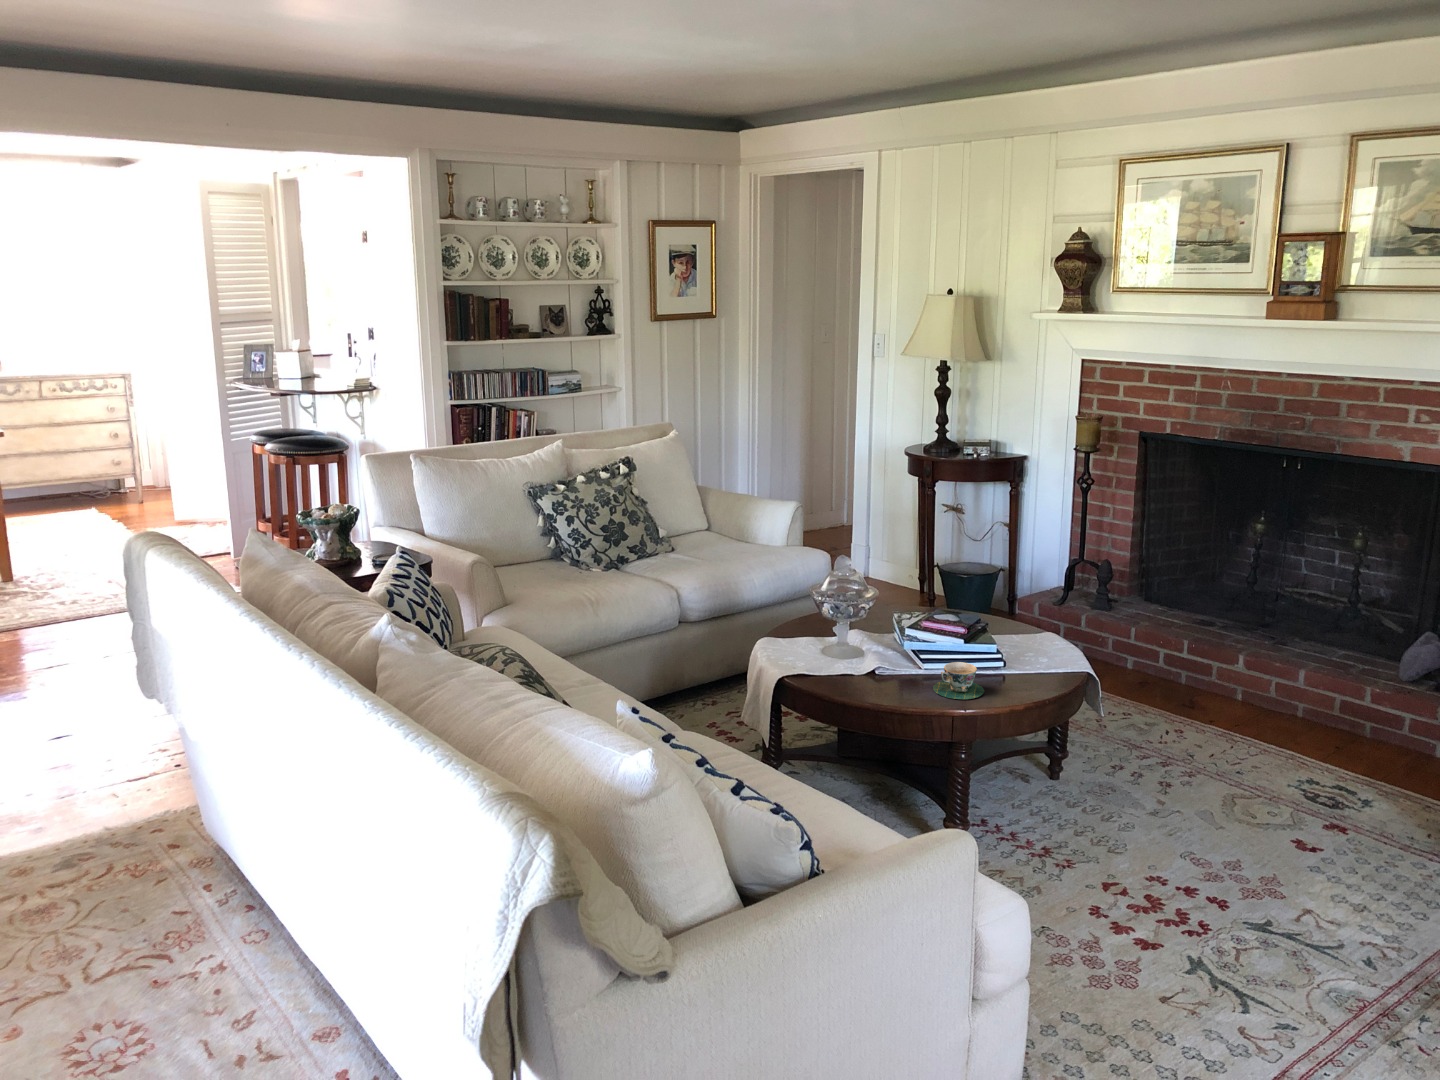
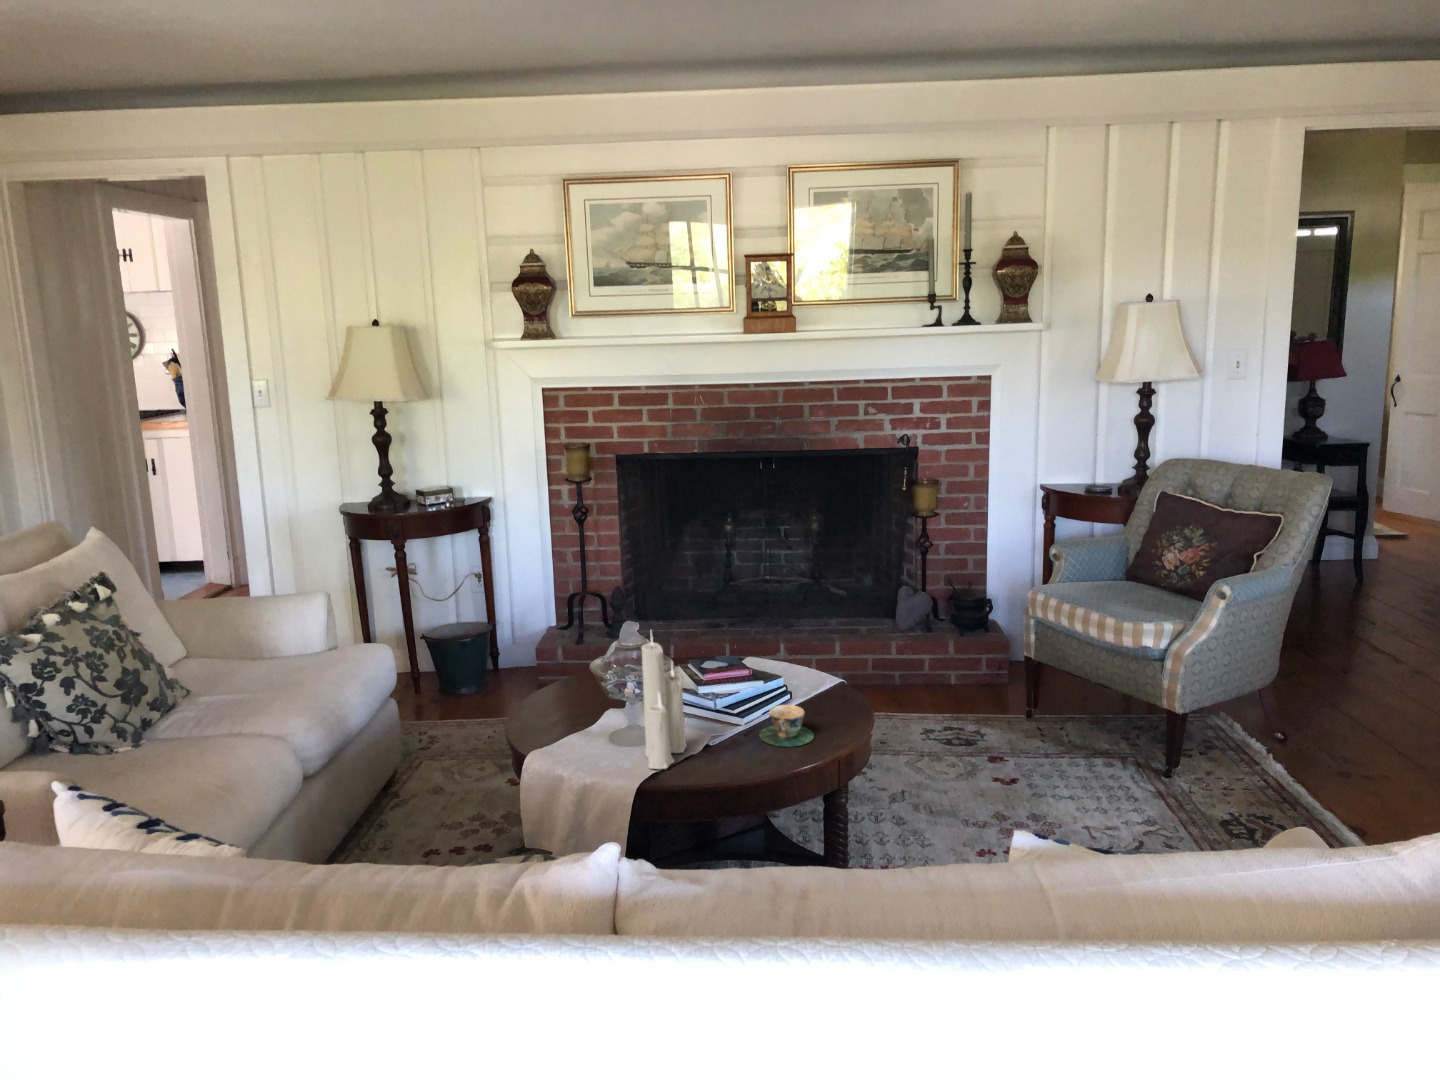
candle: none [823,556,876,678] -> present [642,635,687,769]

